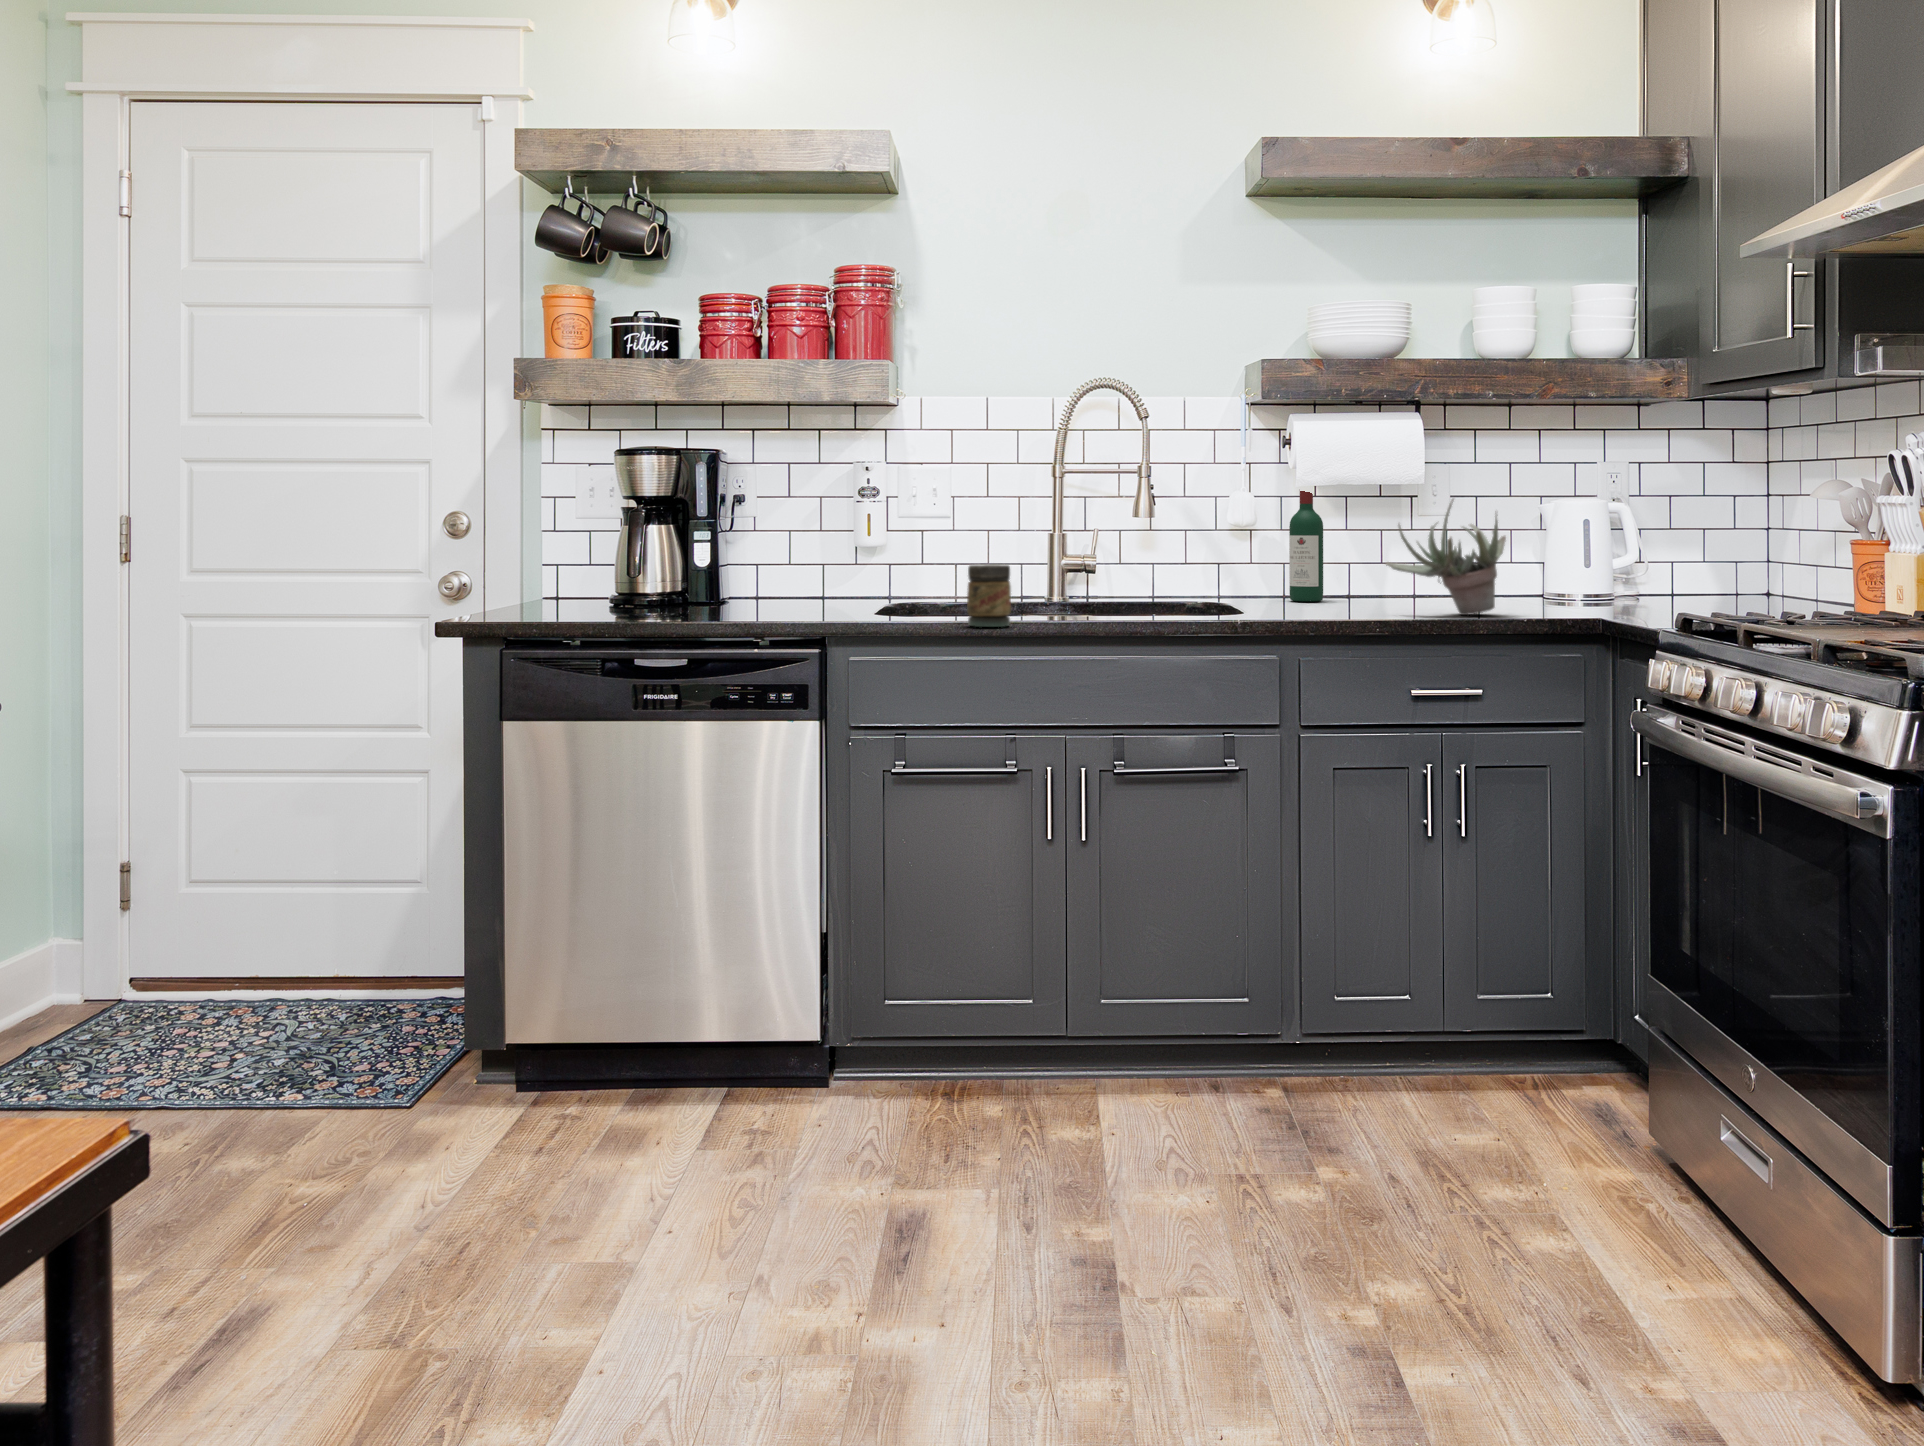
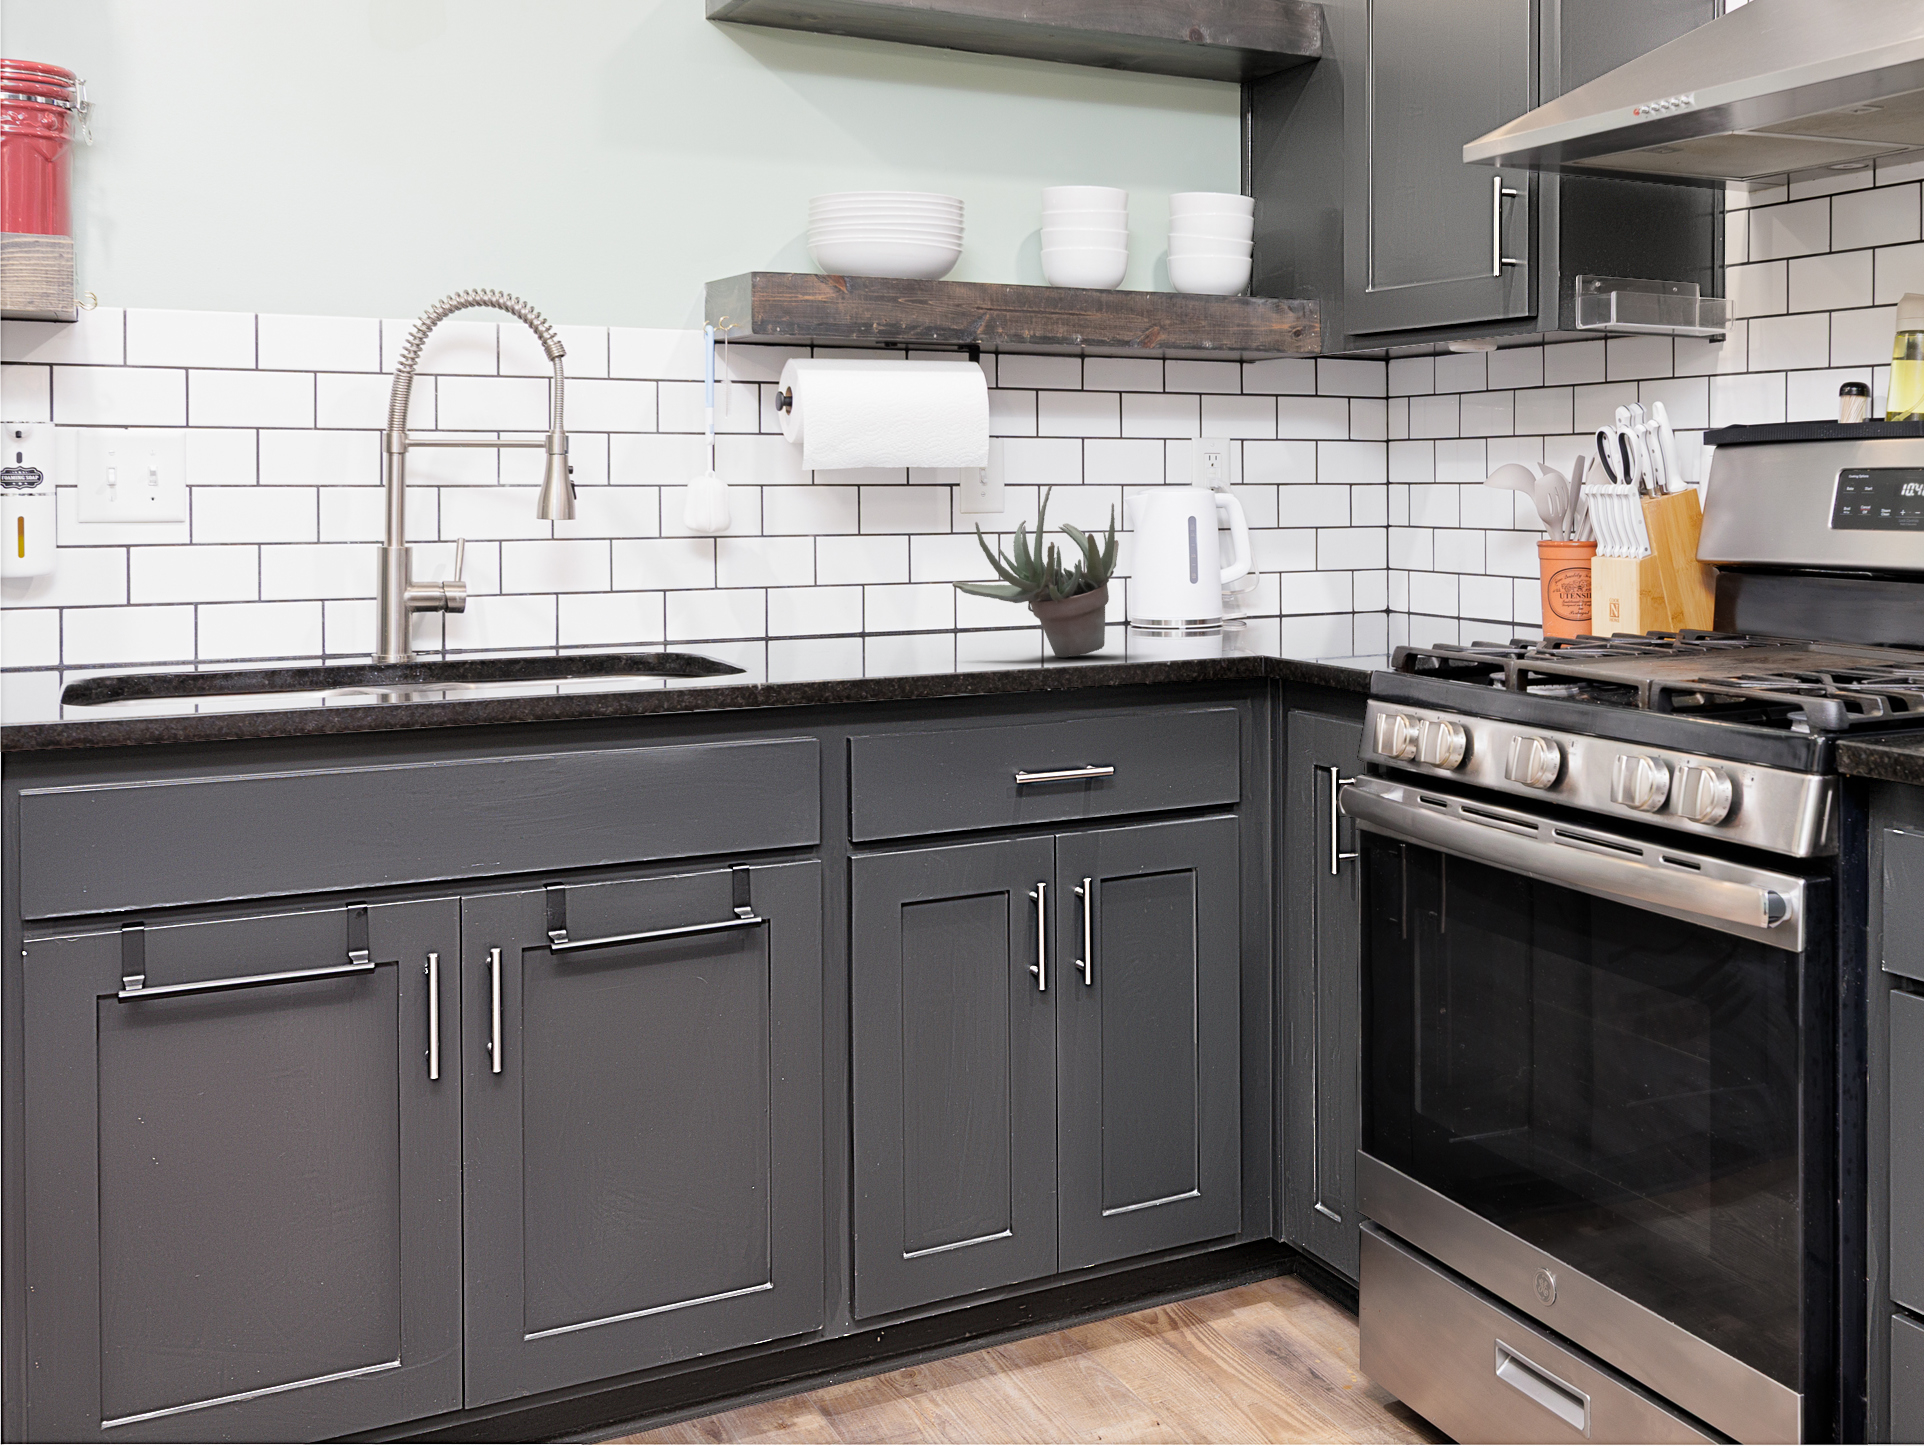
wine bottle: present [1289,491,1323,602] -> none [781,452,833,644]
jar: present [967,564,1011,627] -> none [261,600,347,714]

